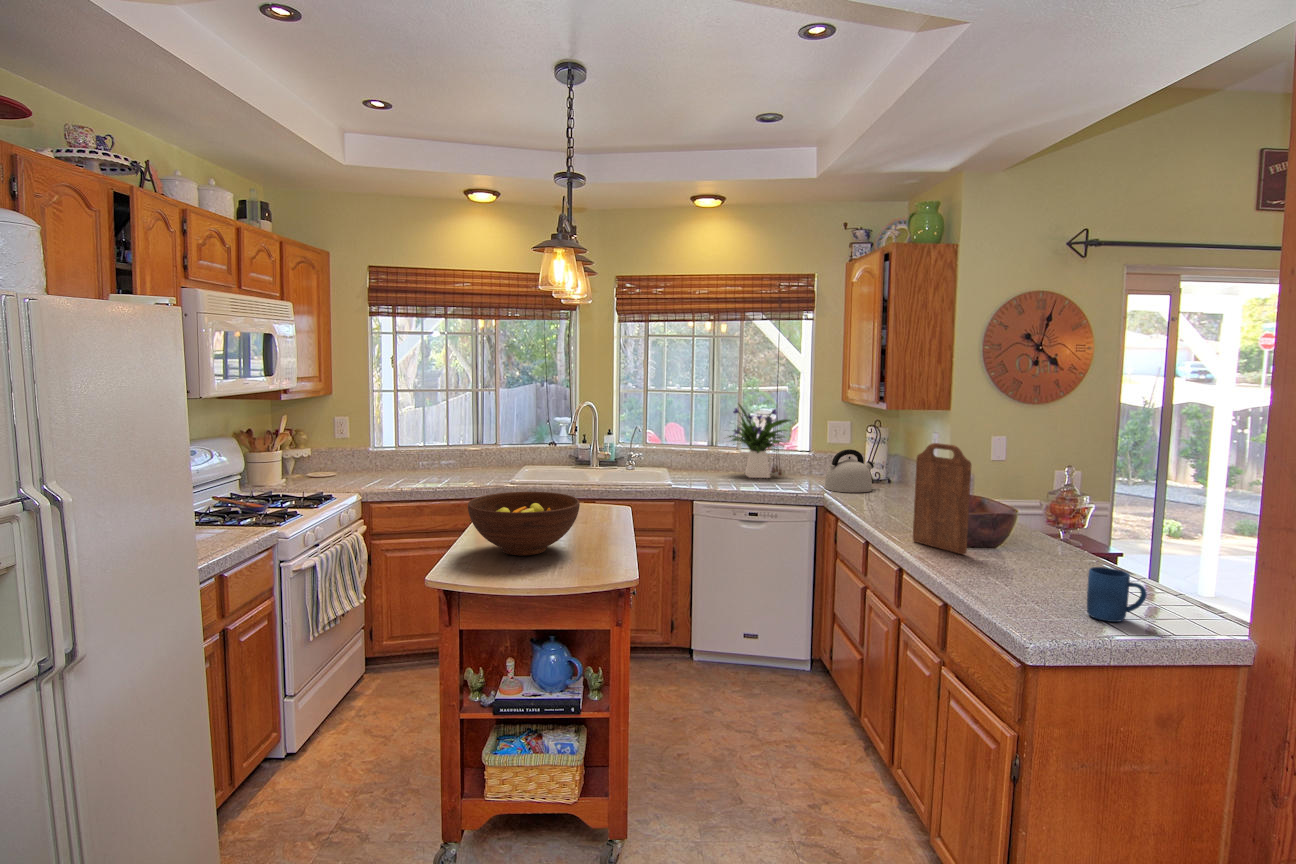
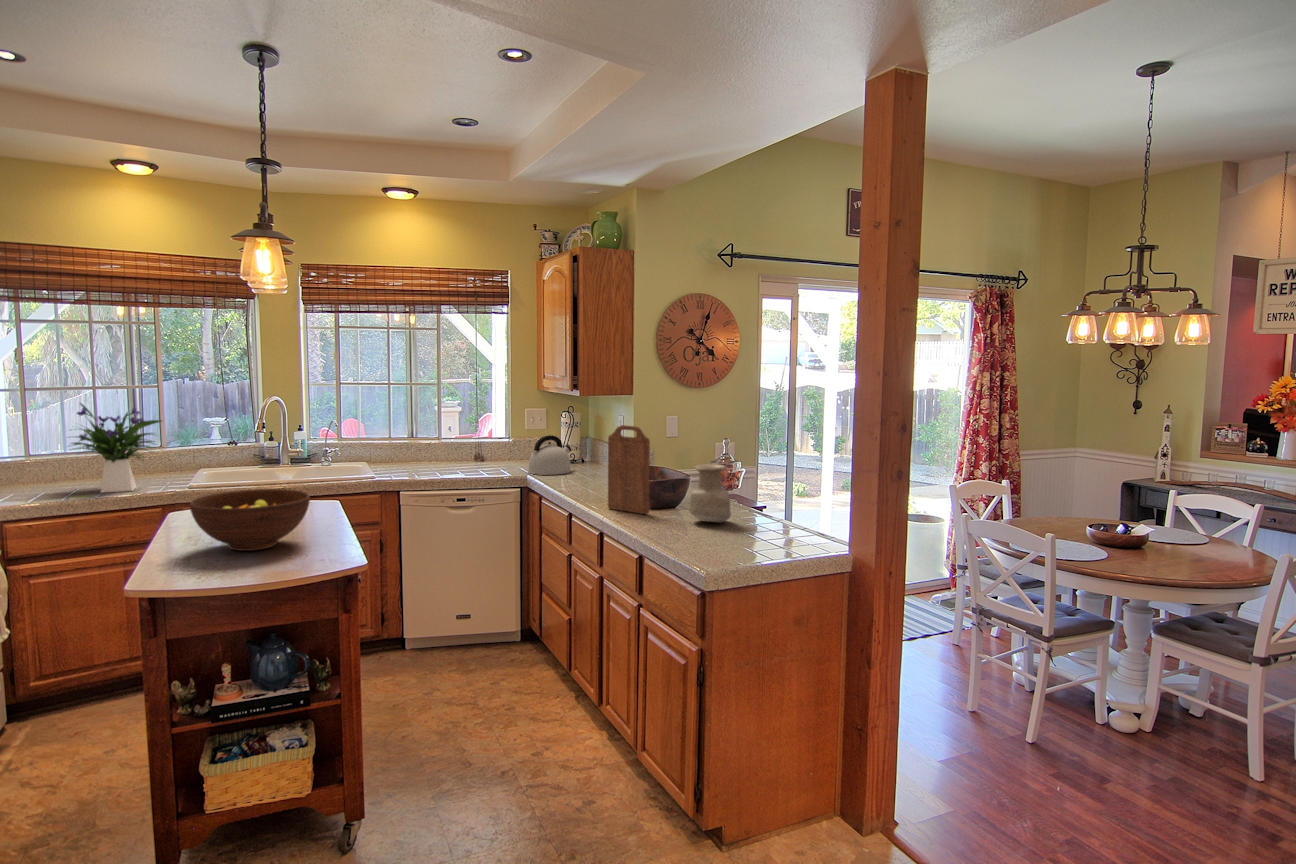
flower arrangement: present [729,404,791,478] -> present [73,403,161,492]
vase: none [1024,499,1087,578] -> present [689,464,731,522]
mug: present [1087,567,1147,622] -> none [728,509,763,546]

